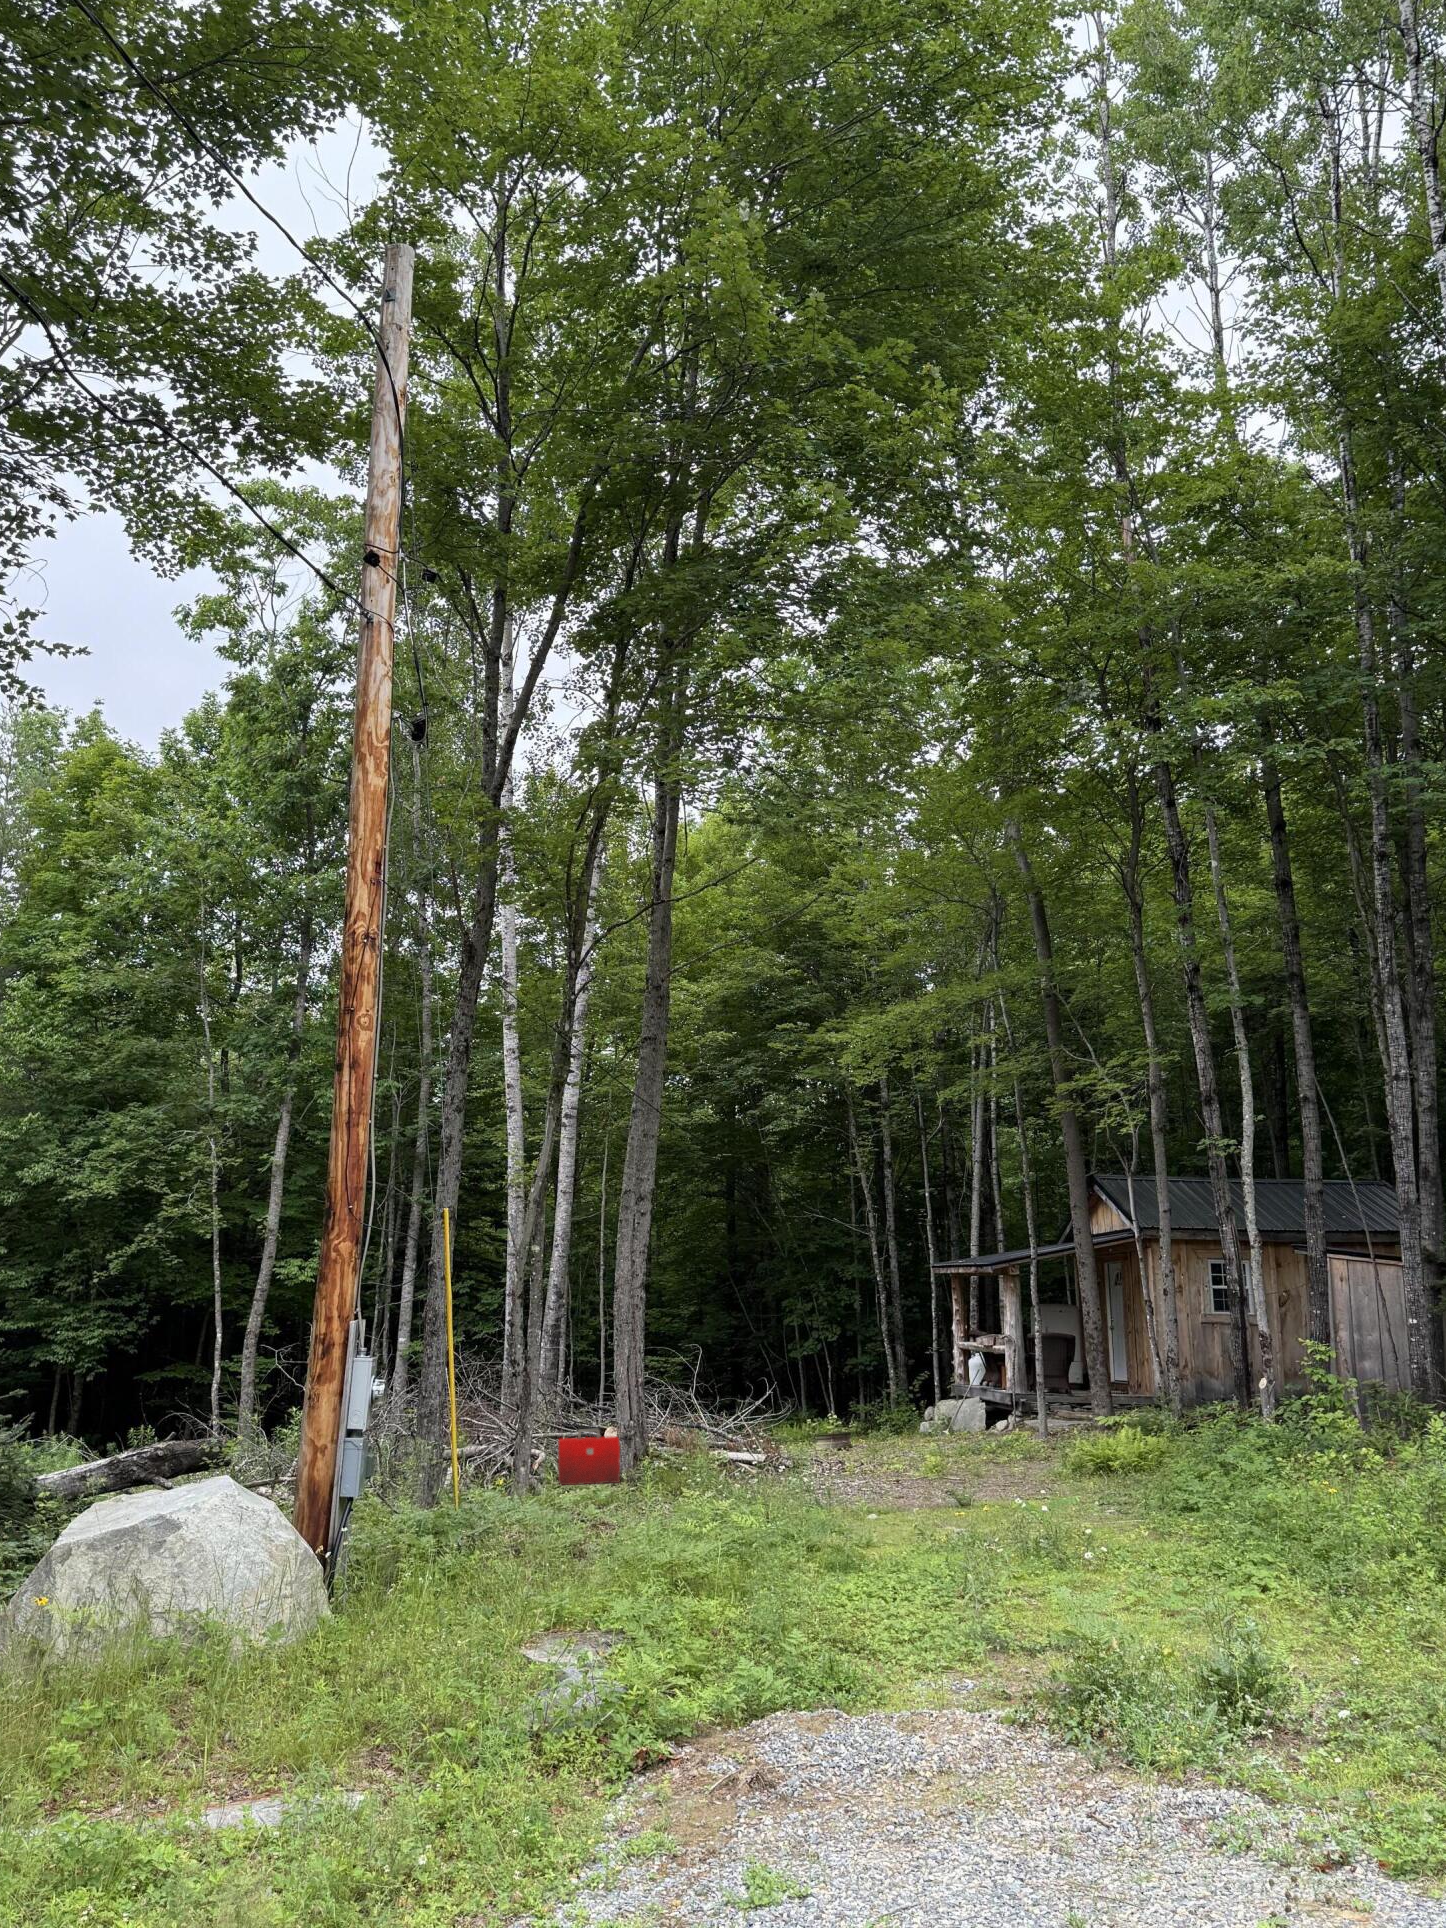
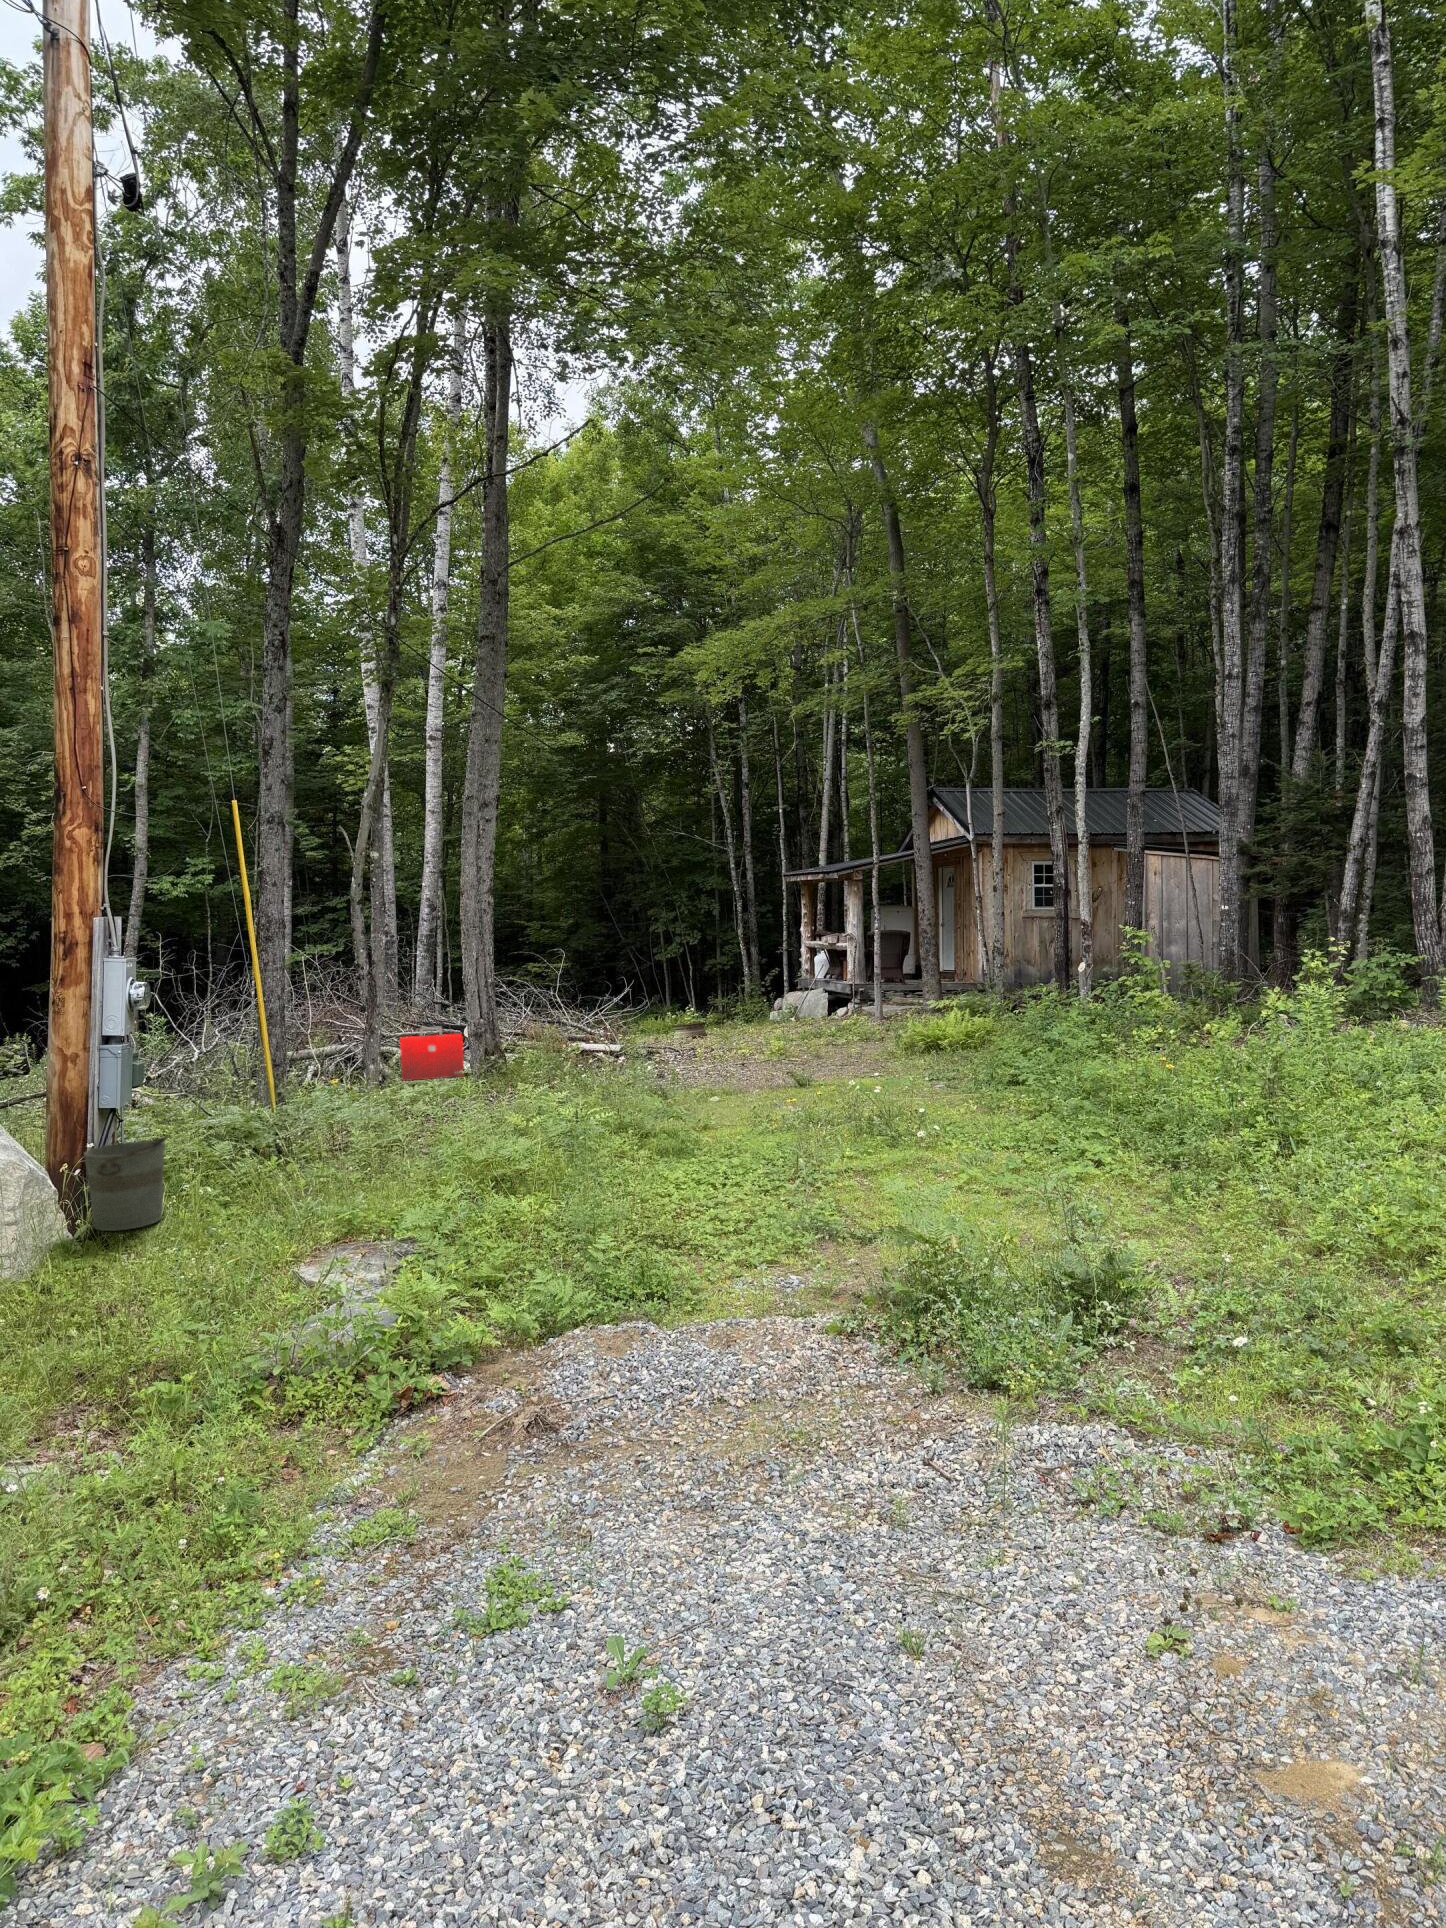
bucket: none [343,1521,409,1608] -> present [84,1136,168,1231]

